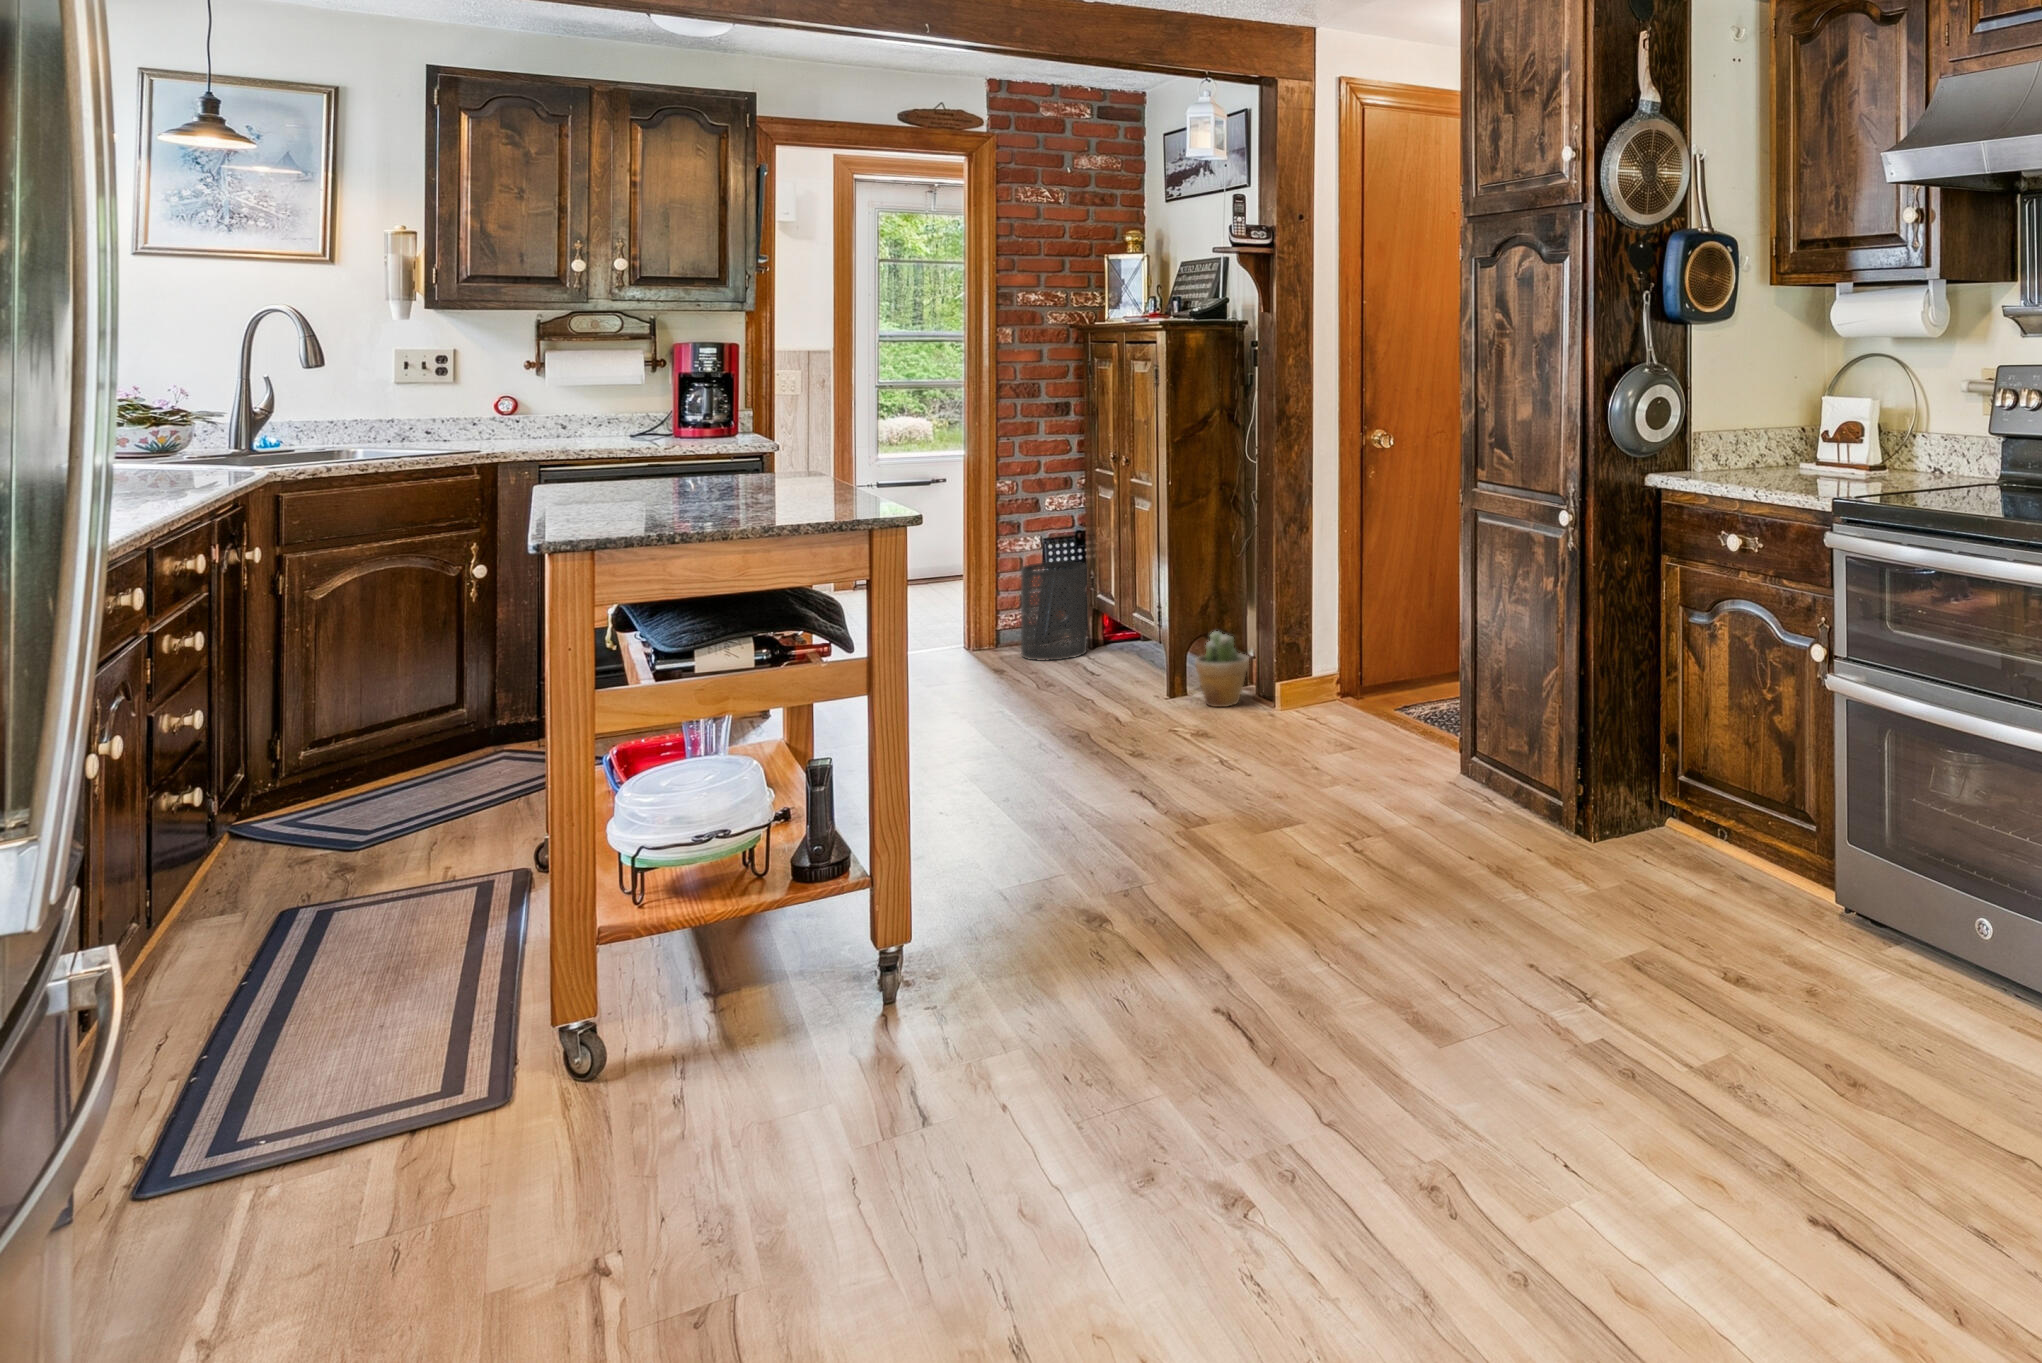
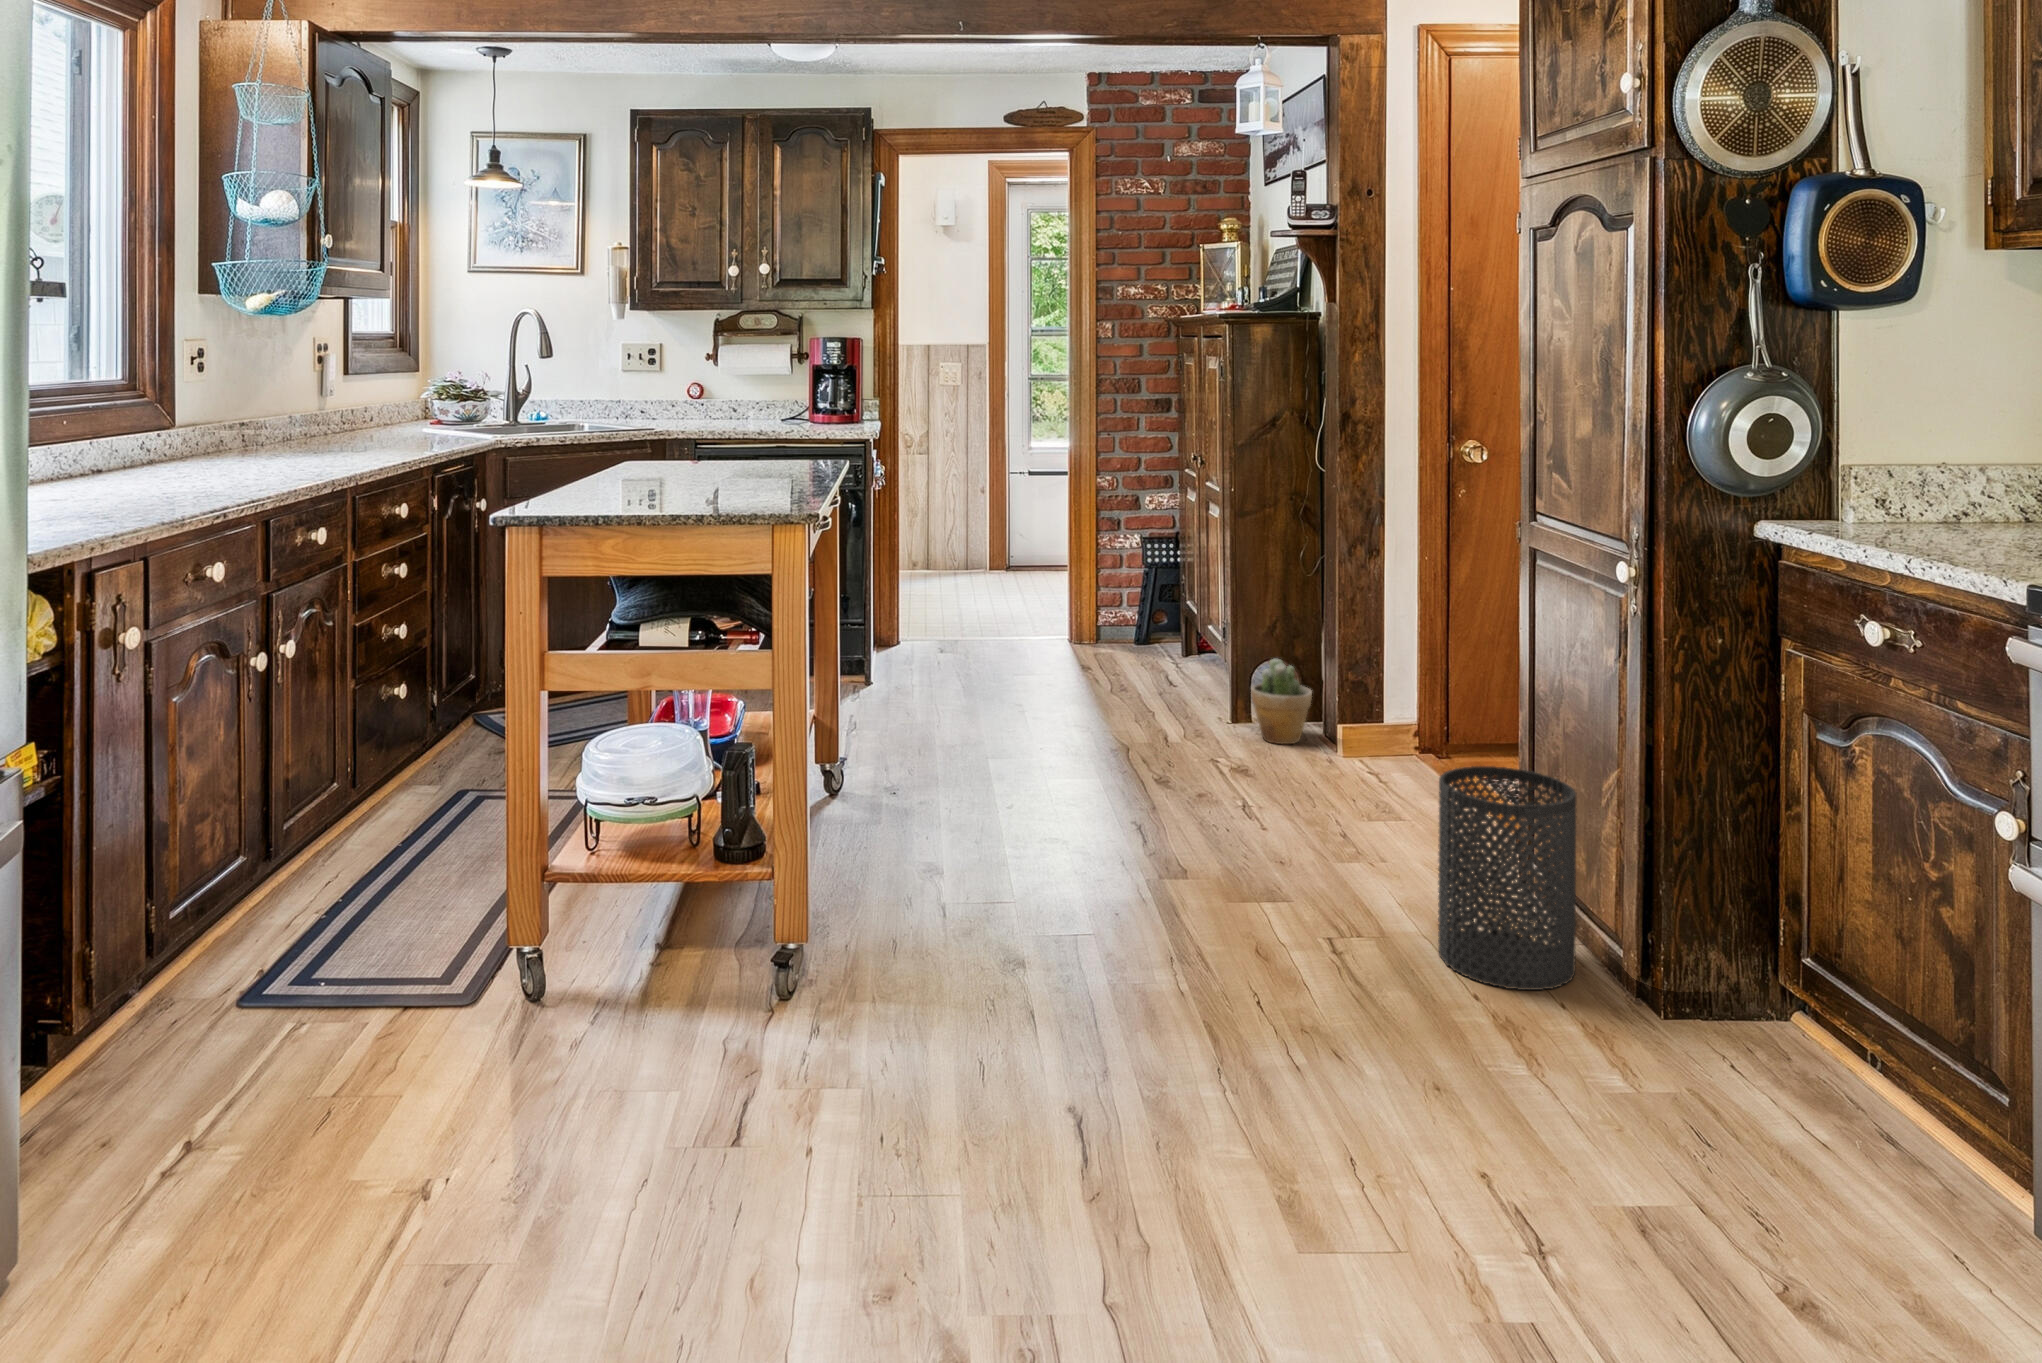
trash can: present [1021,562,1087,661] -> present [1438,766,1576,990]

